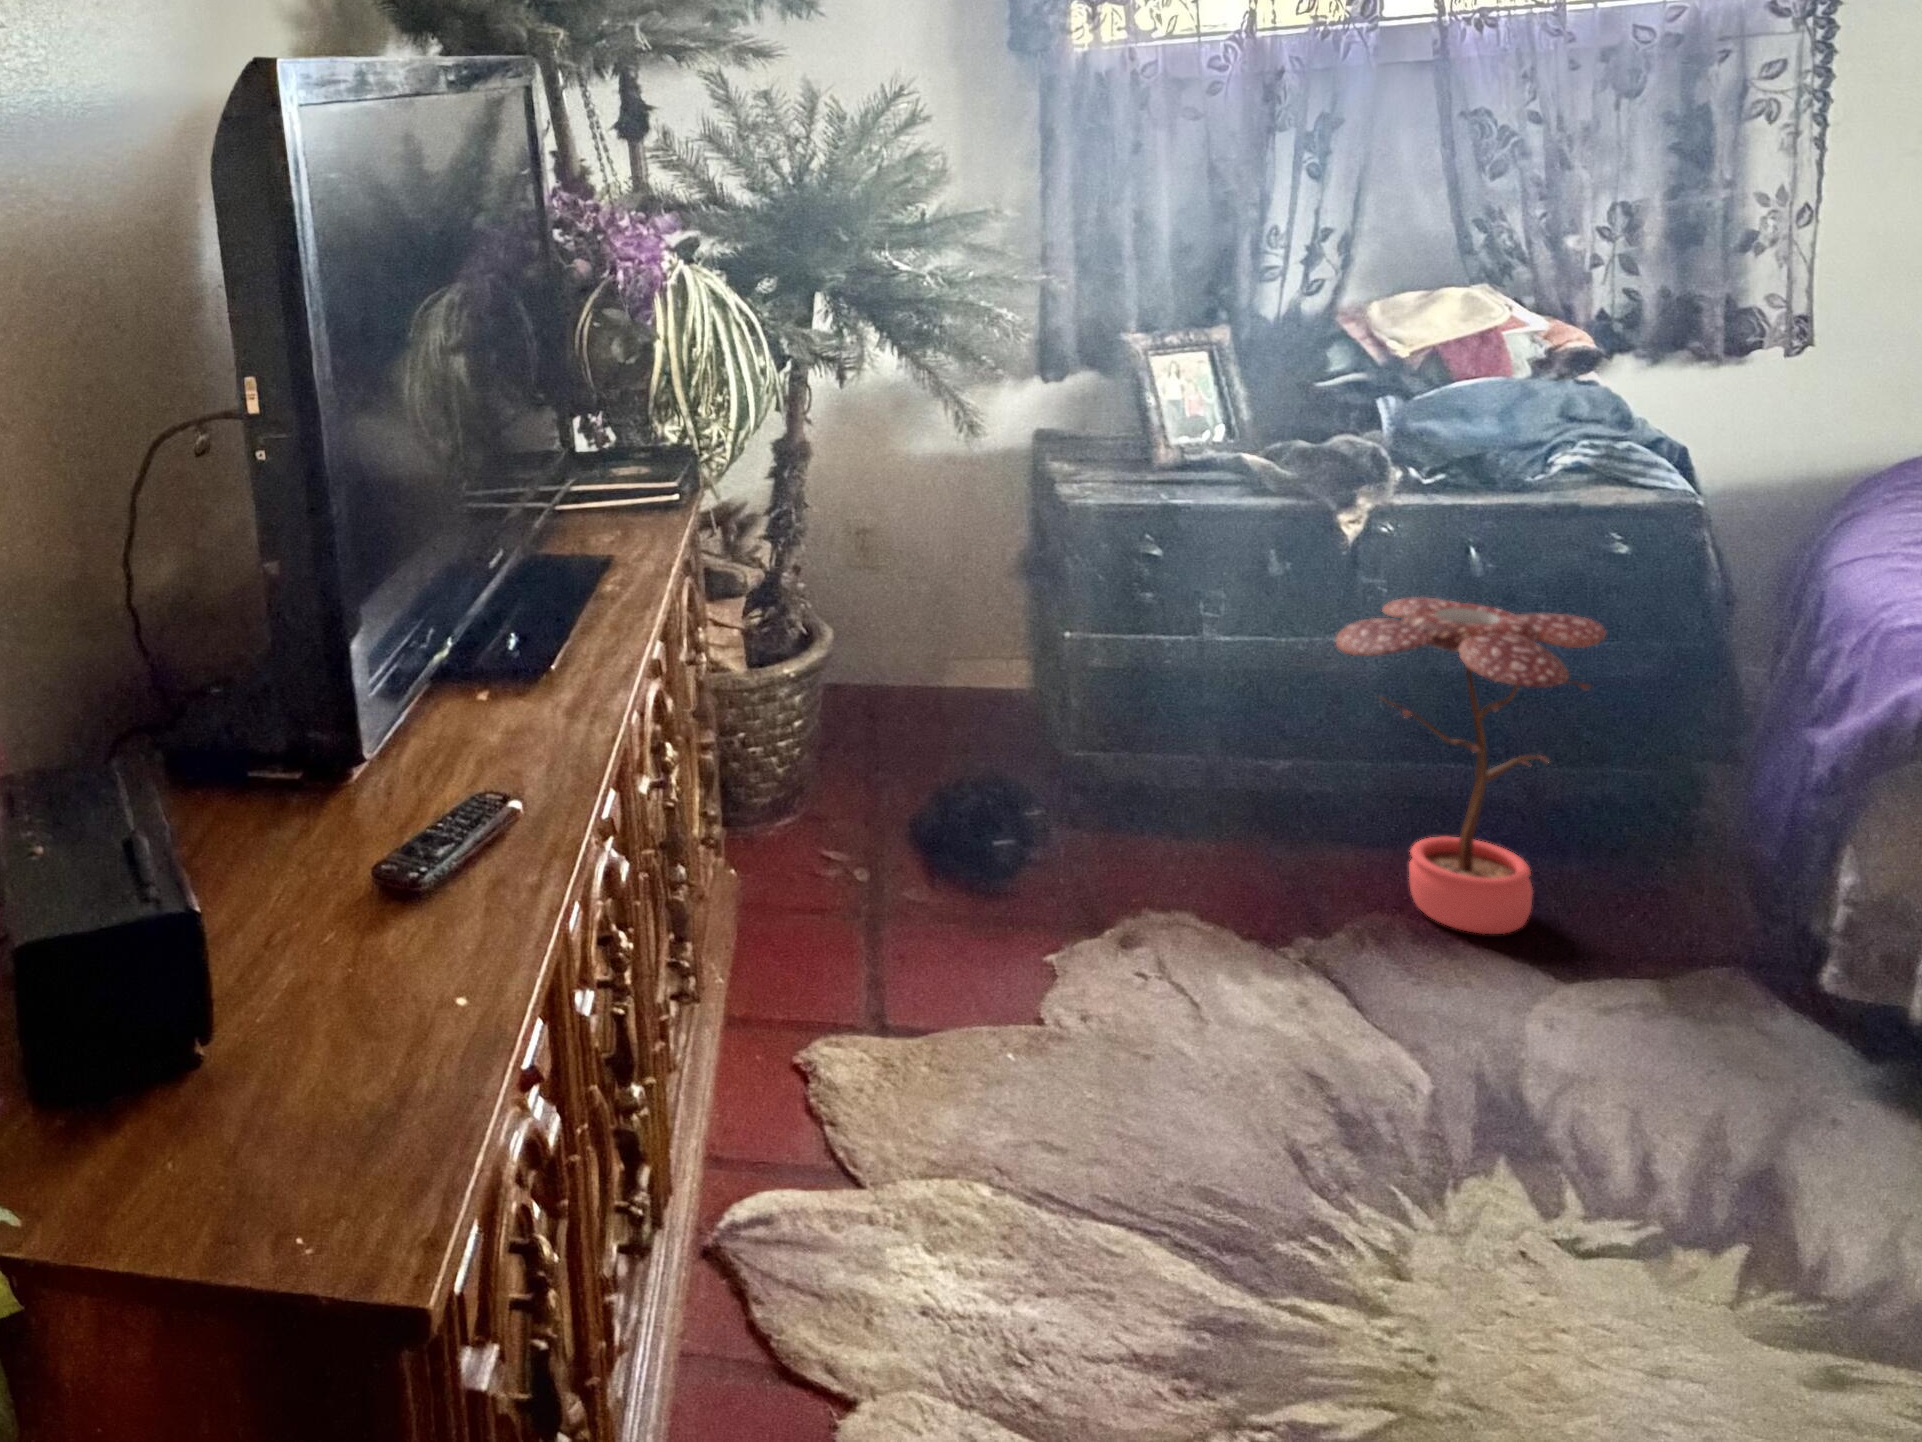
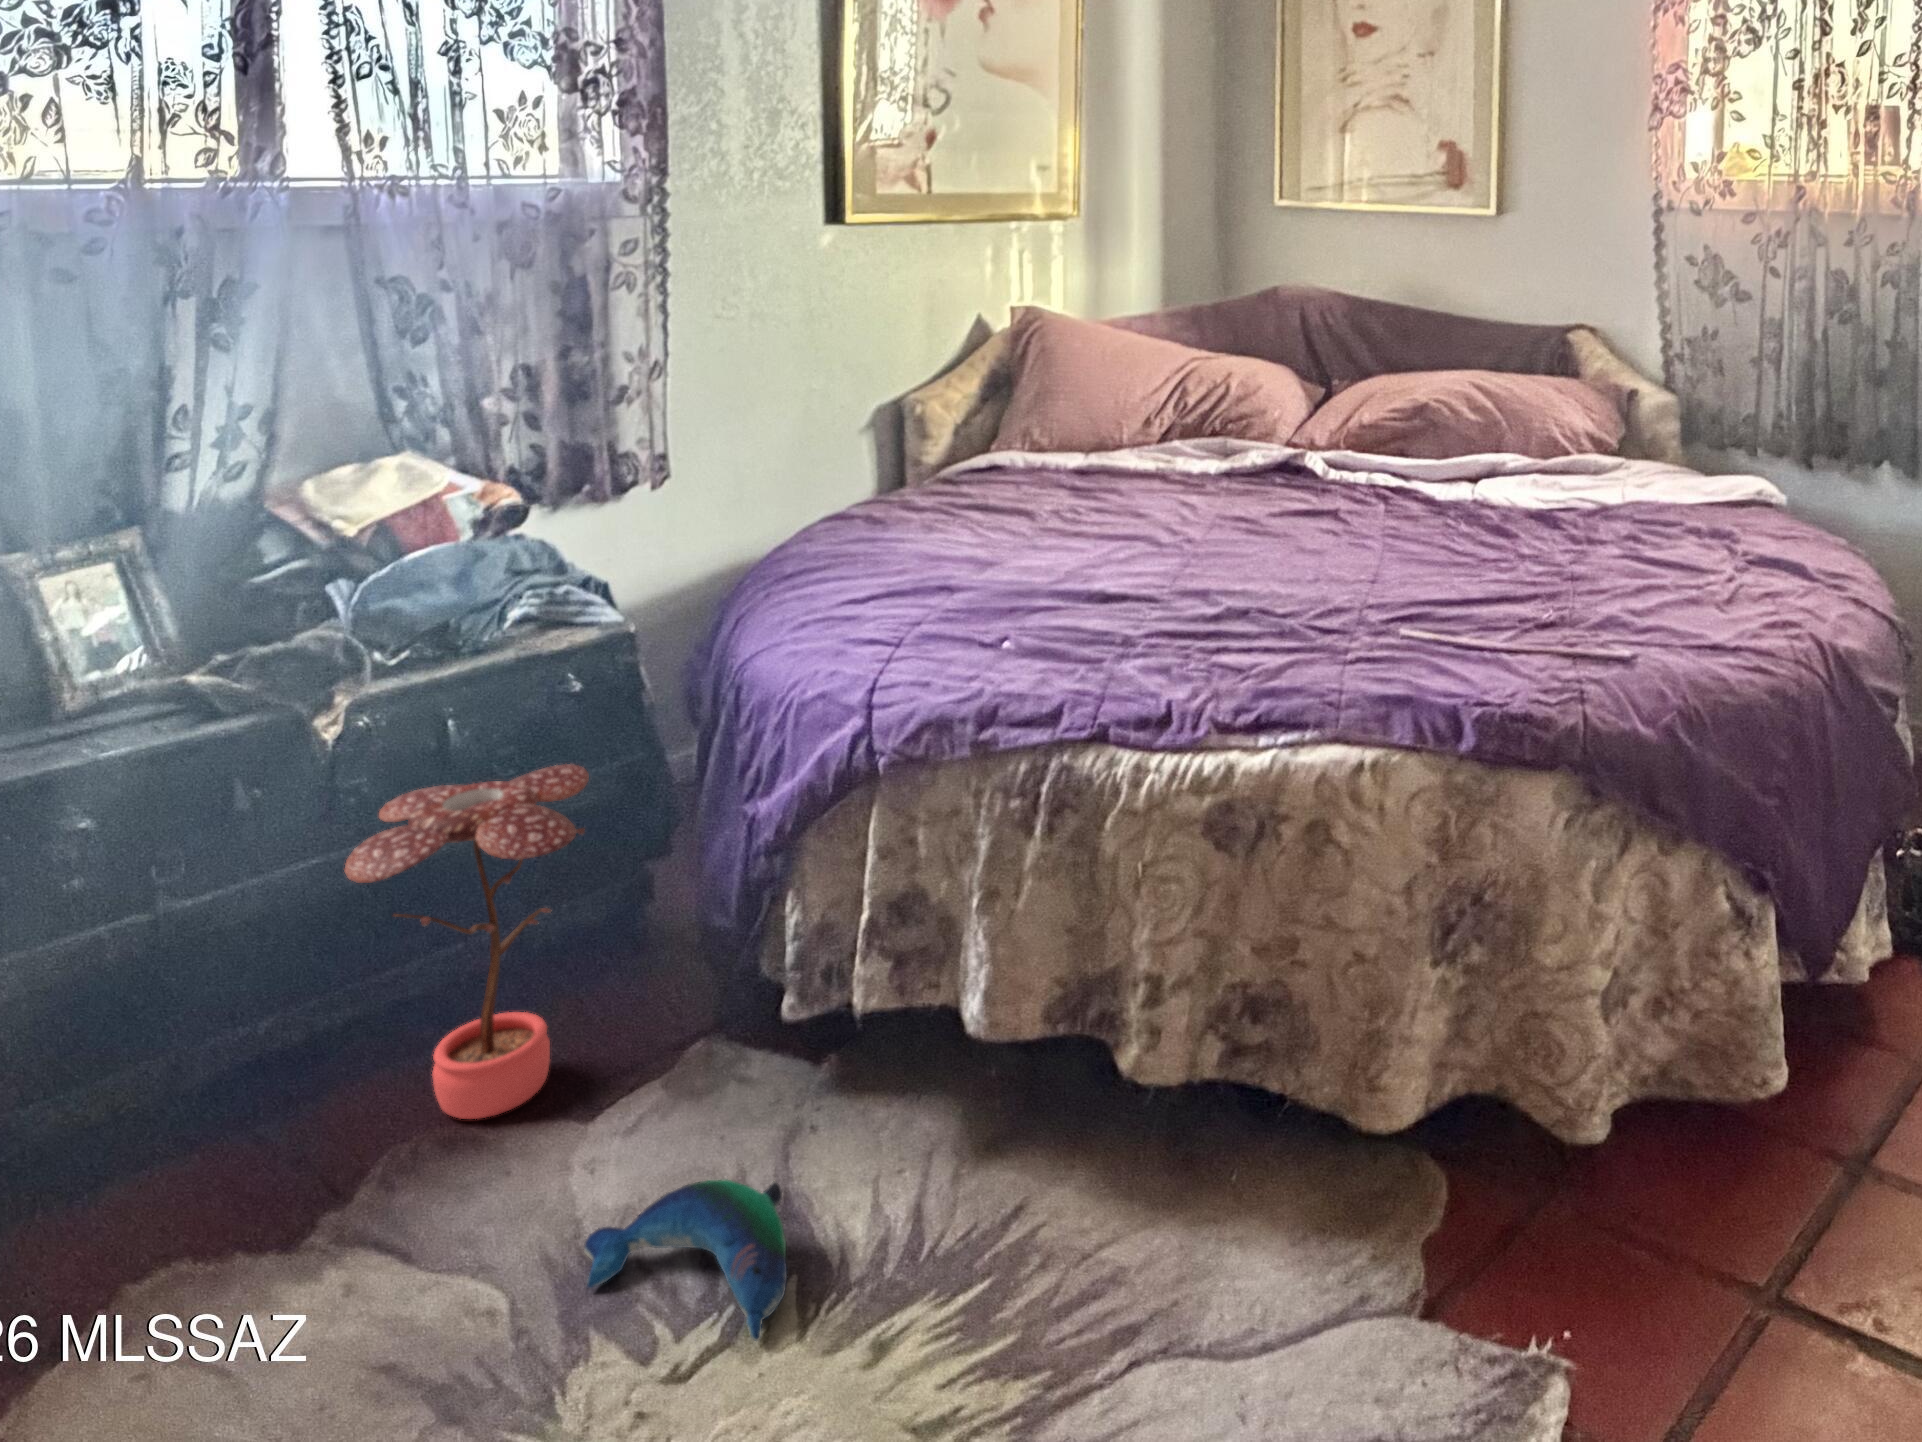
plush toy: none [1499,1066,1749,1269] -> present [584,1180,787,1341]

